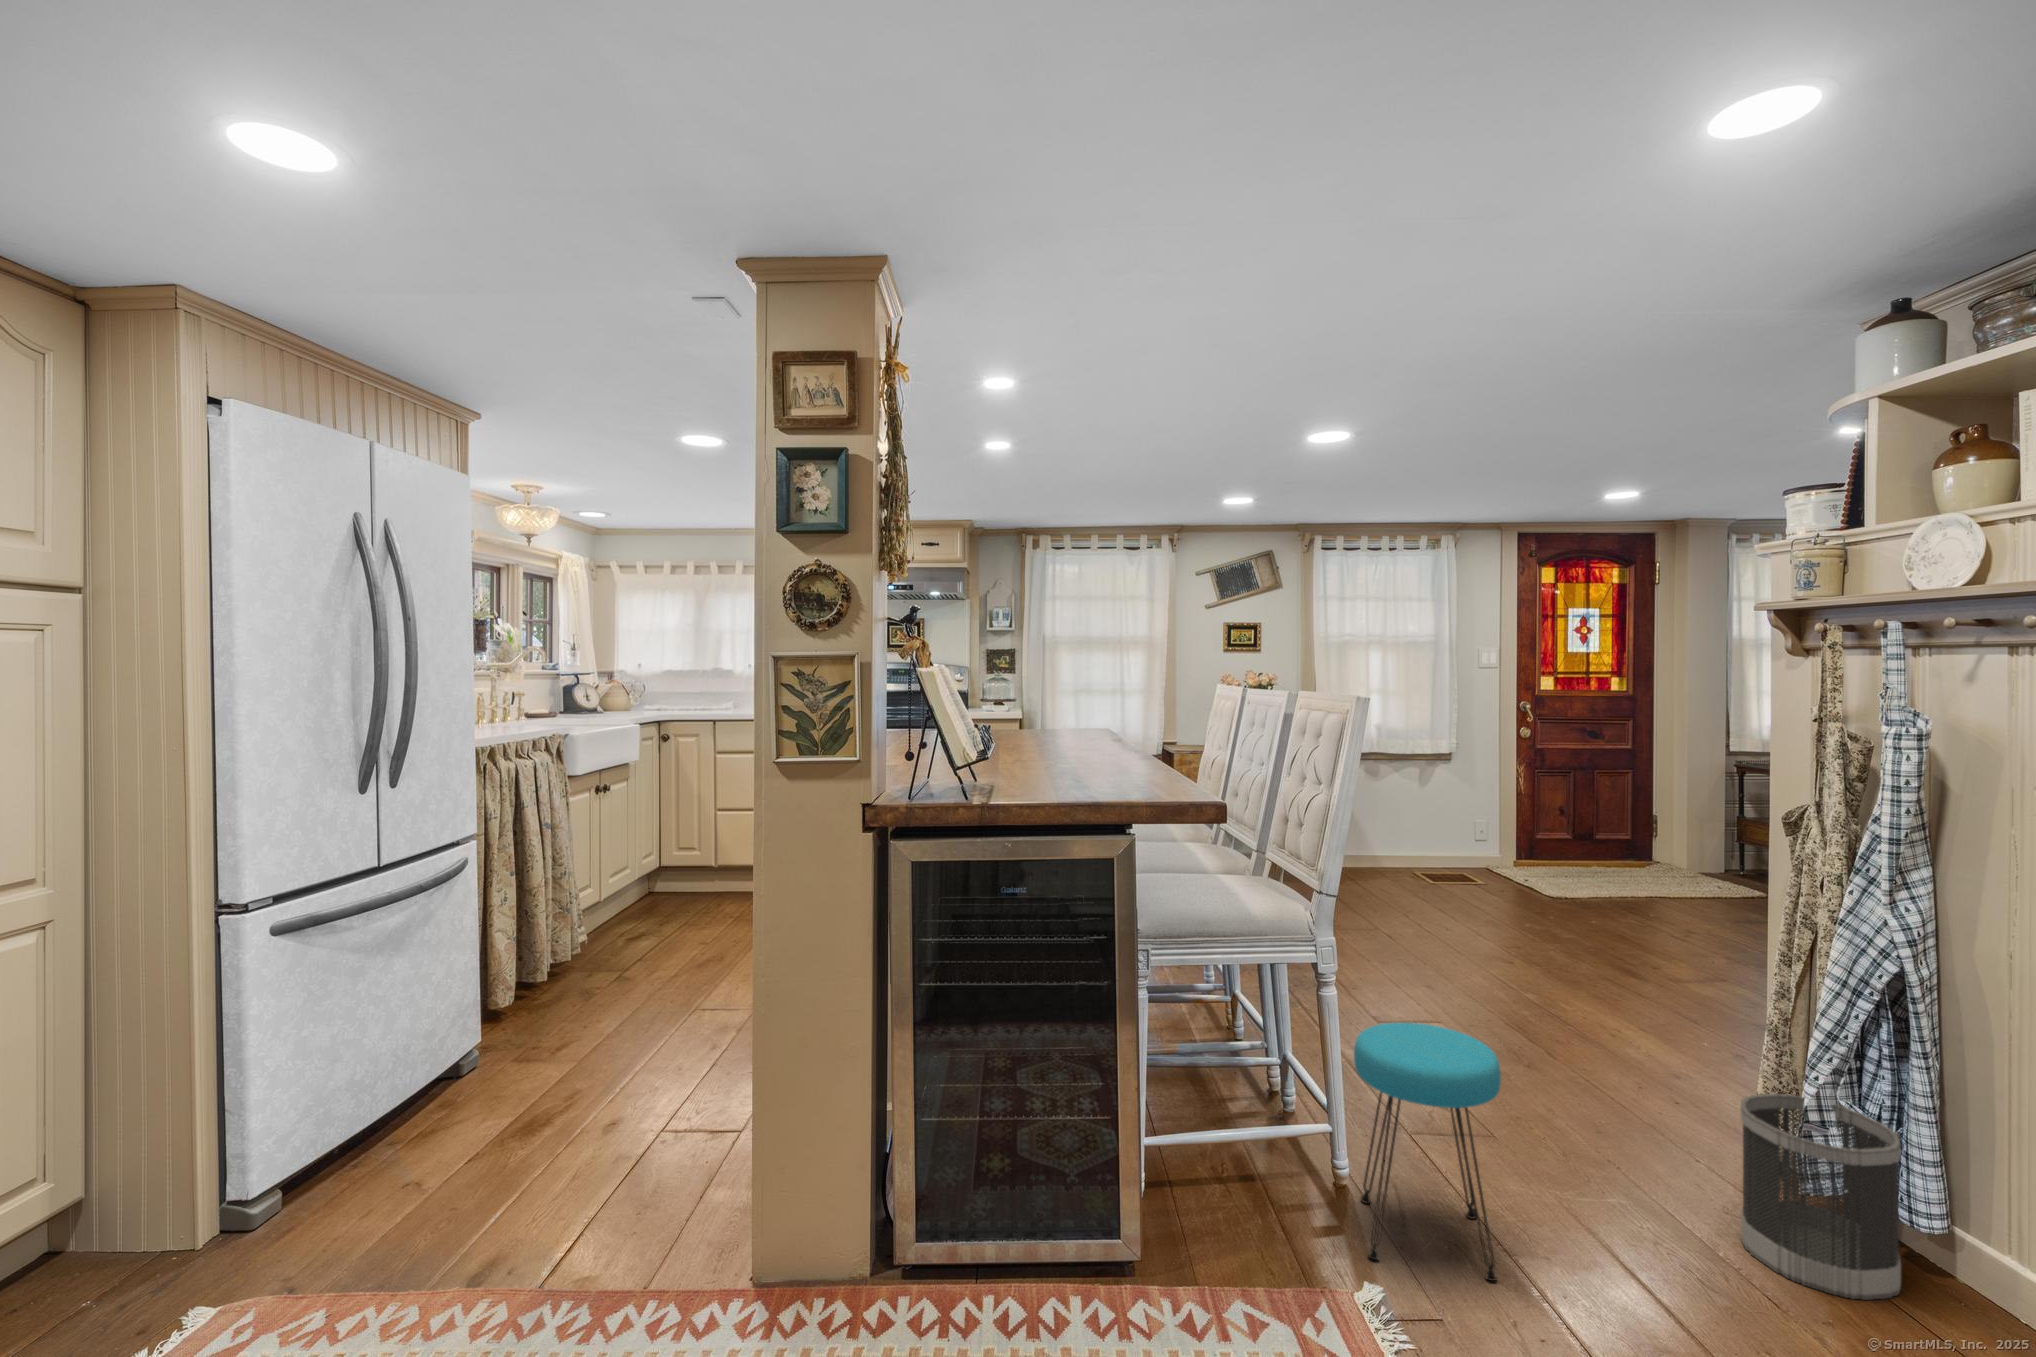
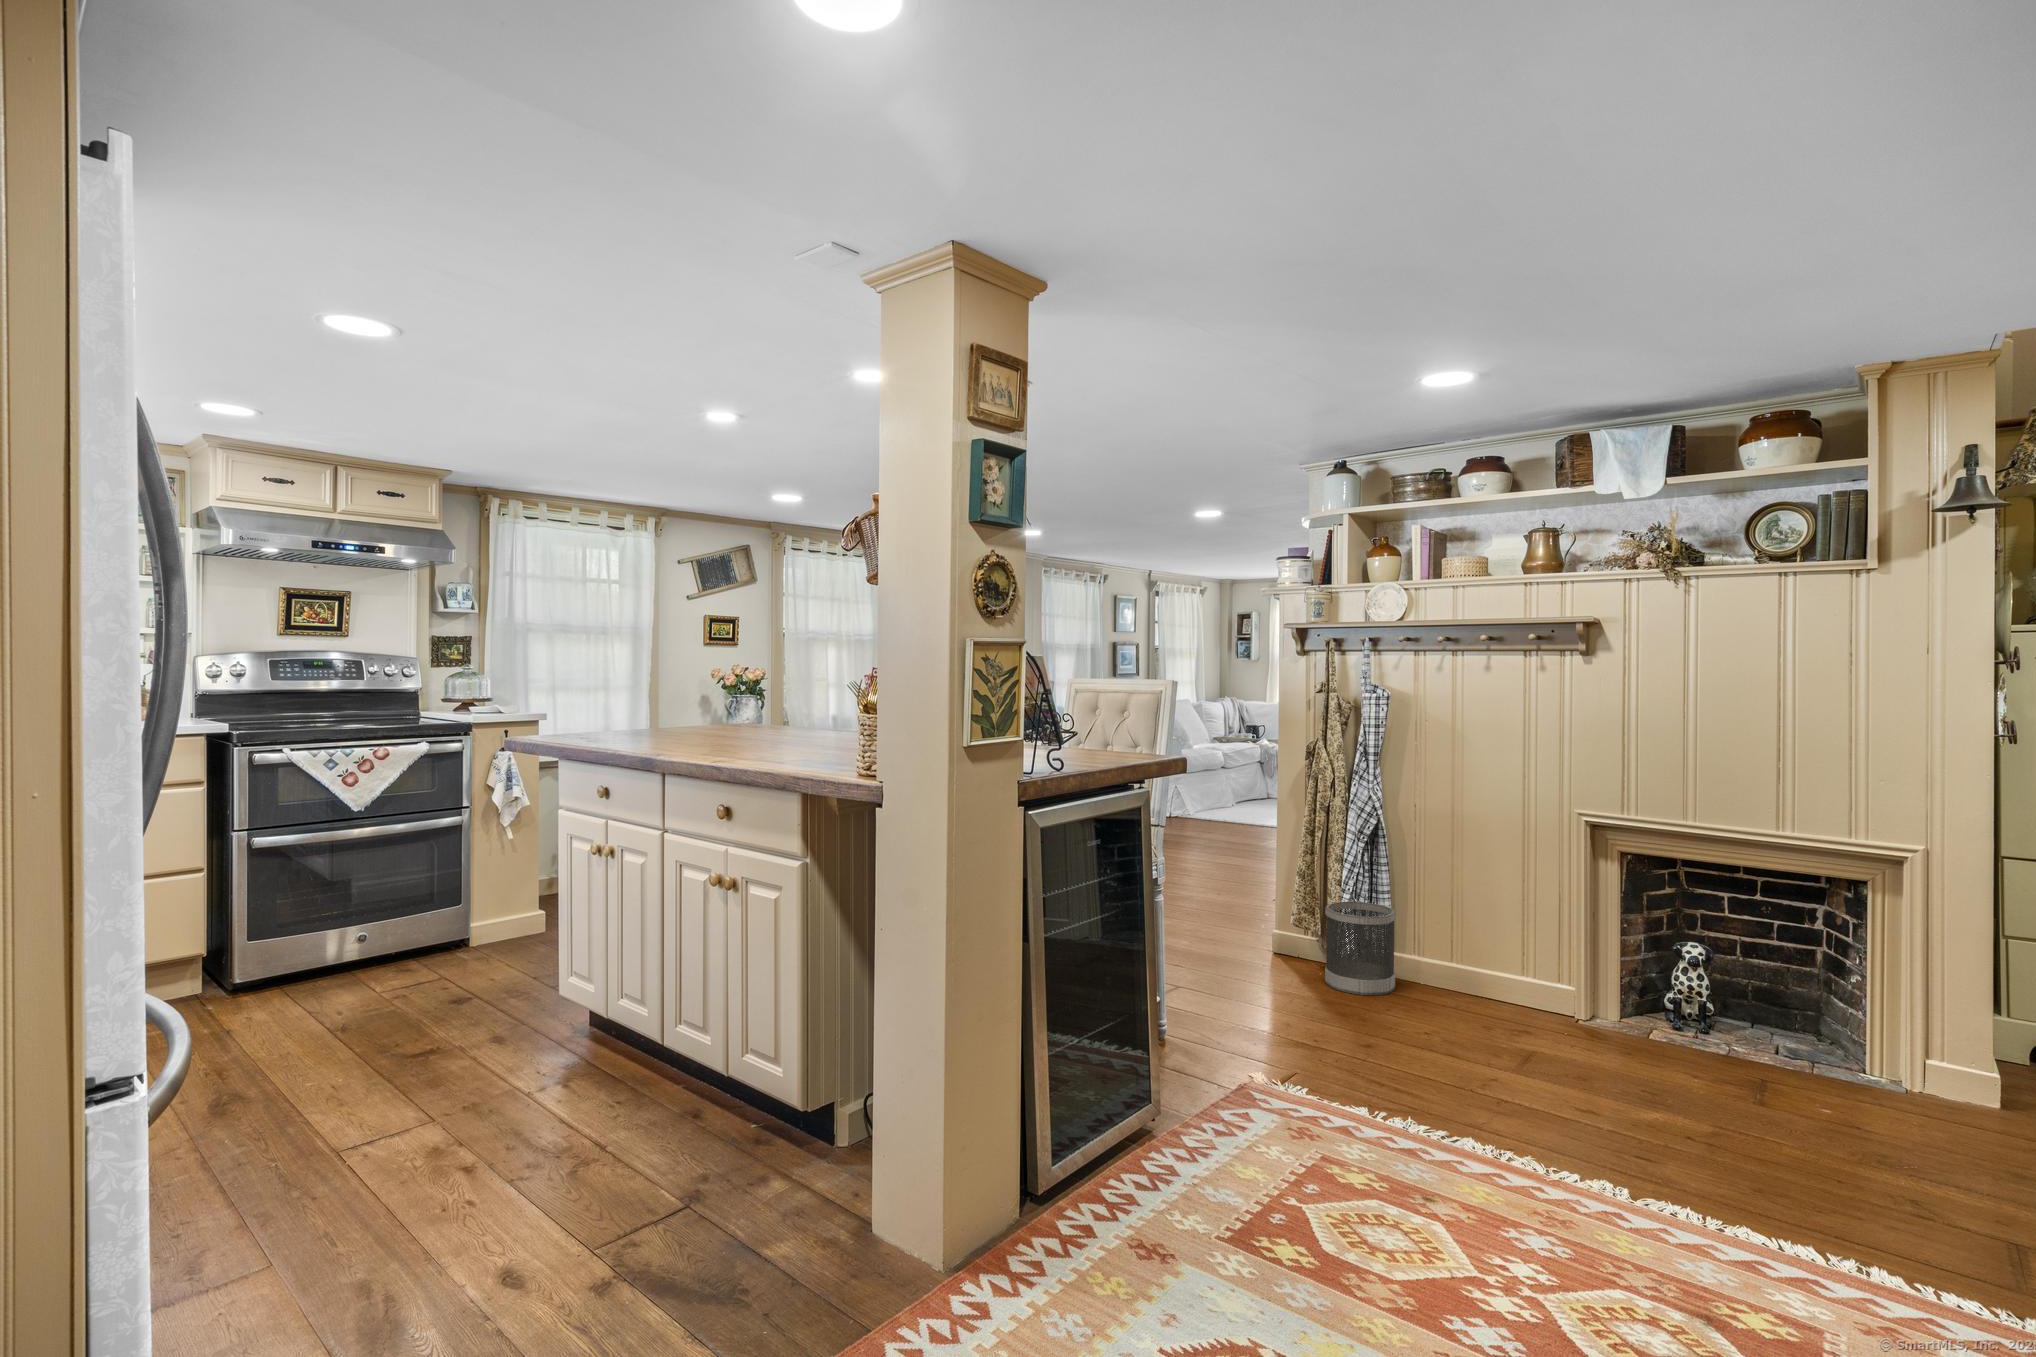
stool: present [1354,1022,1501,1281] -> none [1189,899,1294,1053]

